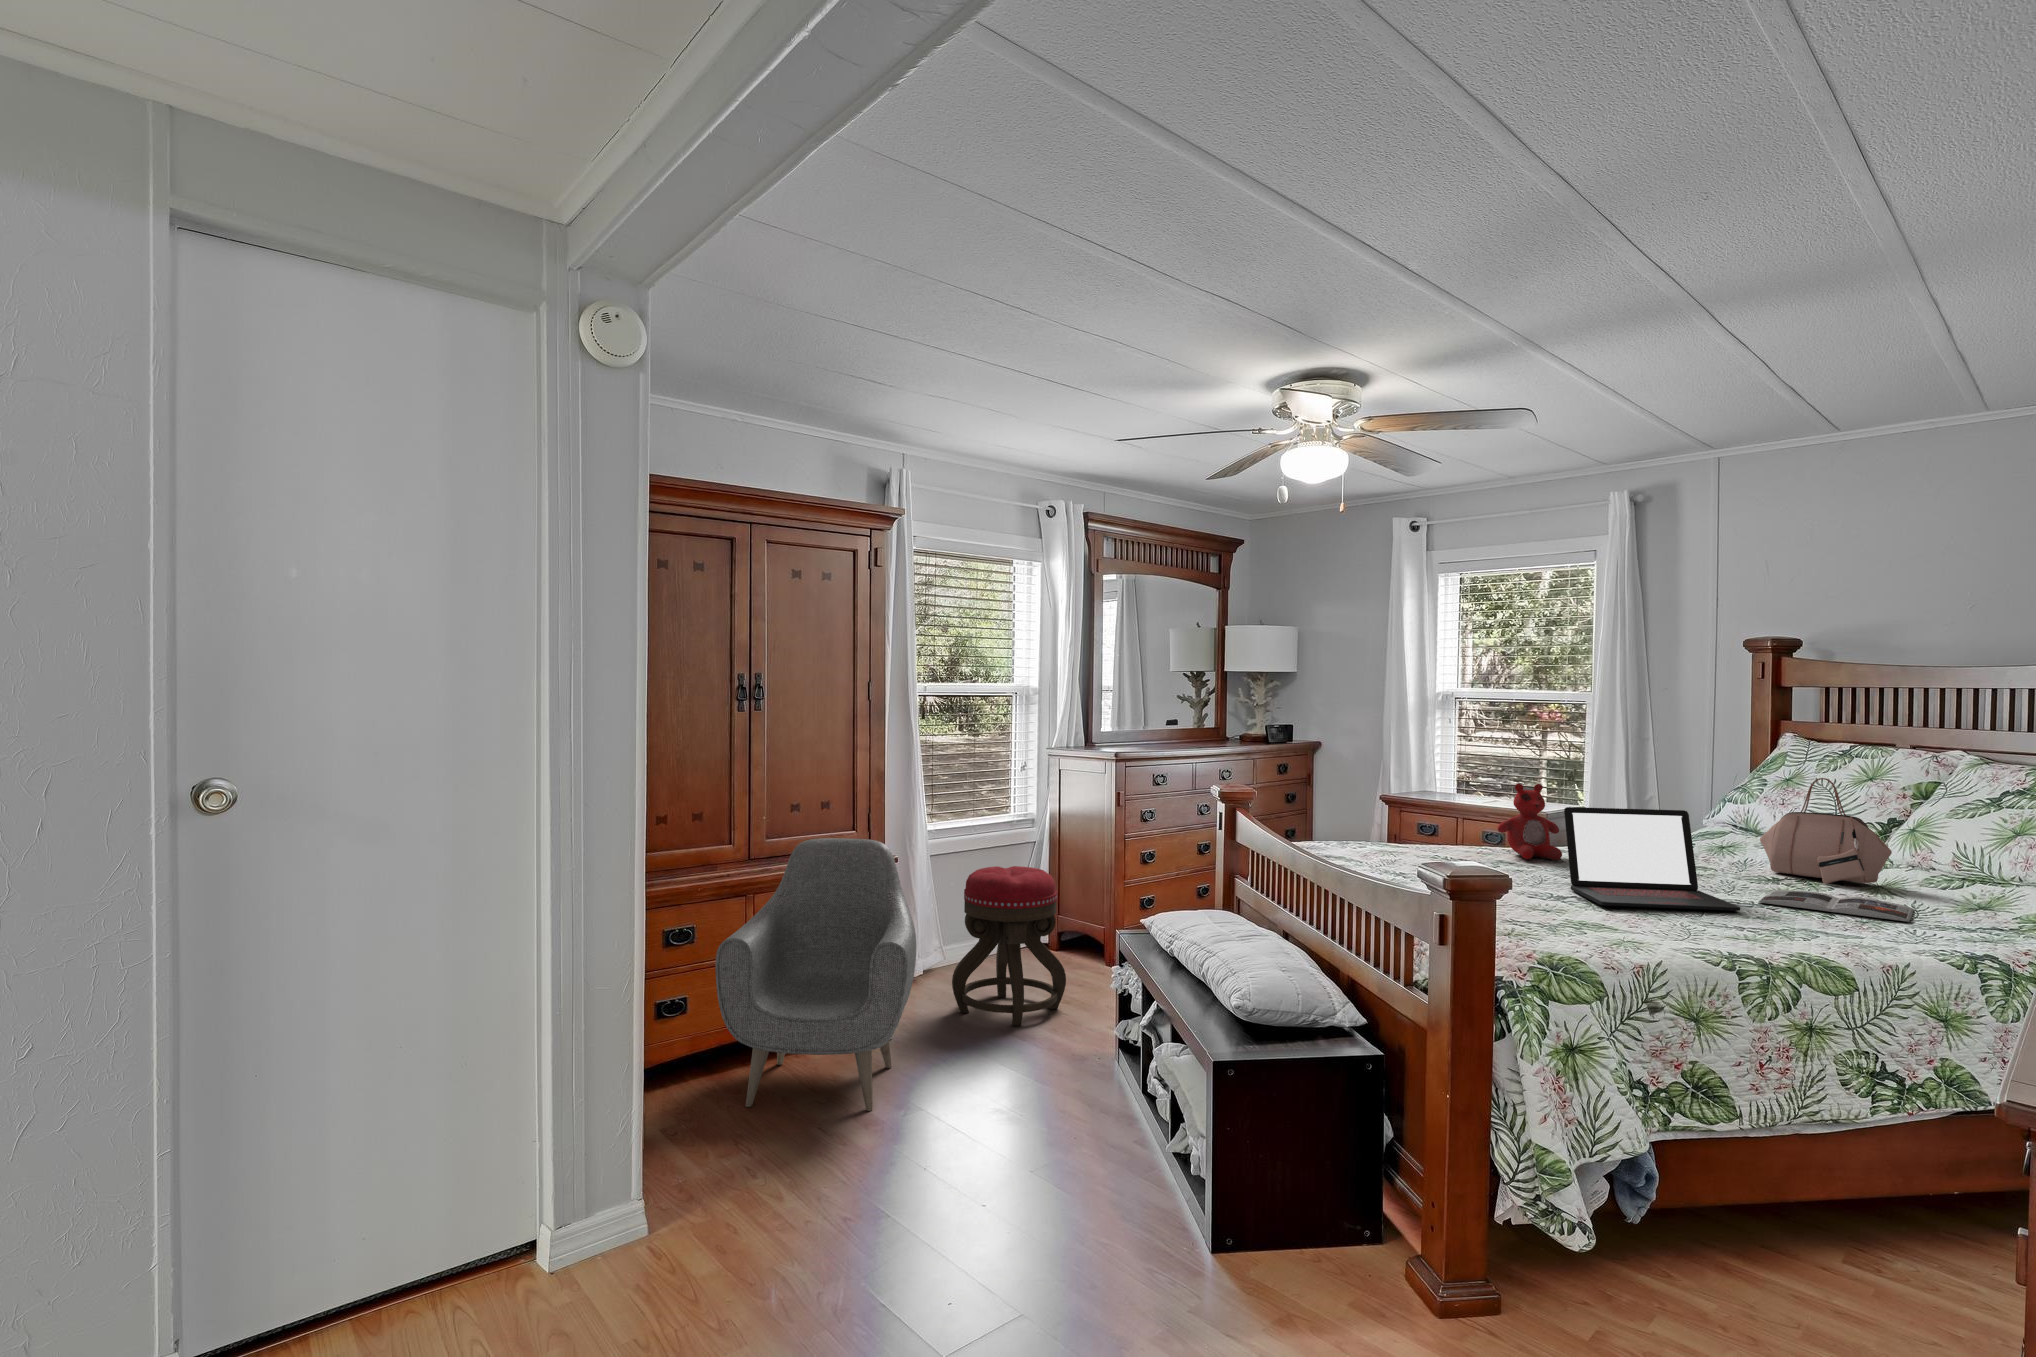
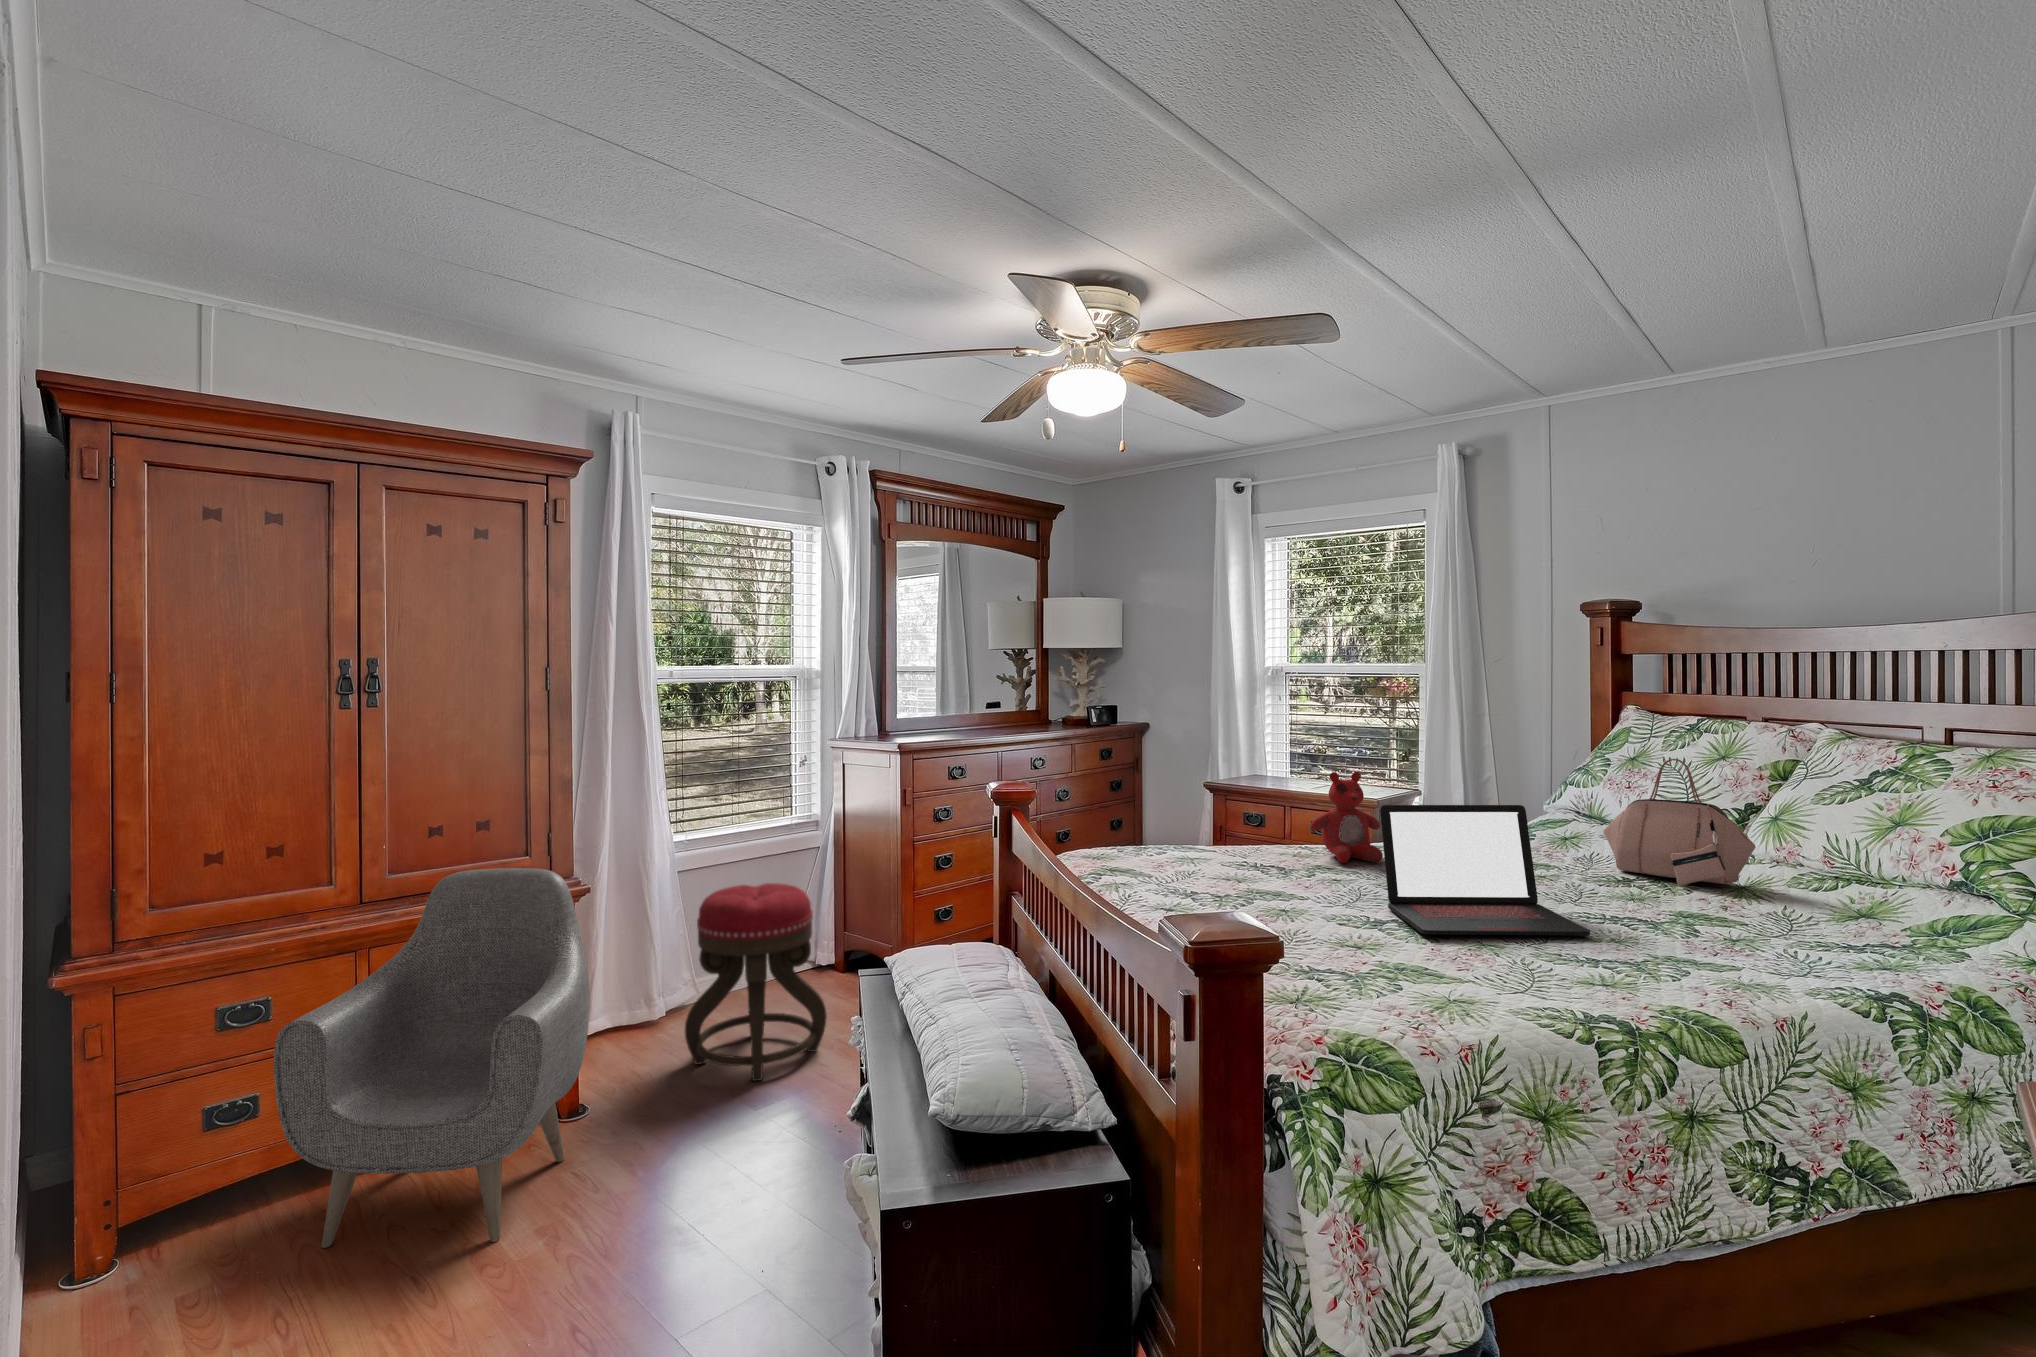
magazine: present [1759,890,1914,922] -> none [1609,899,1793,945]

